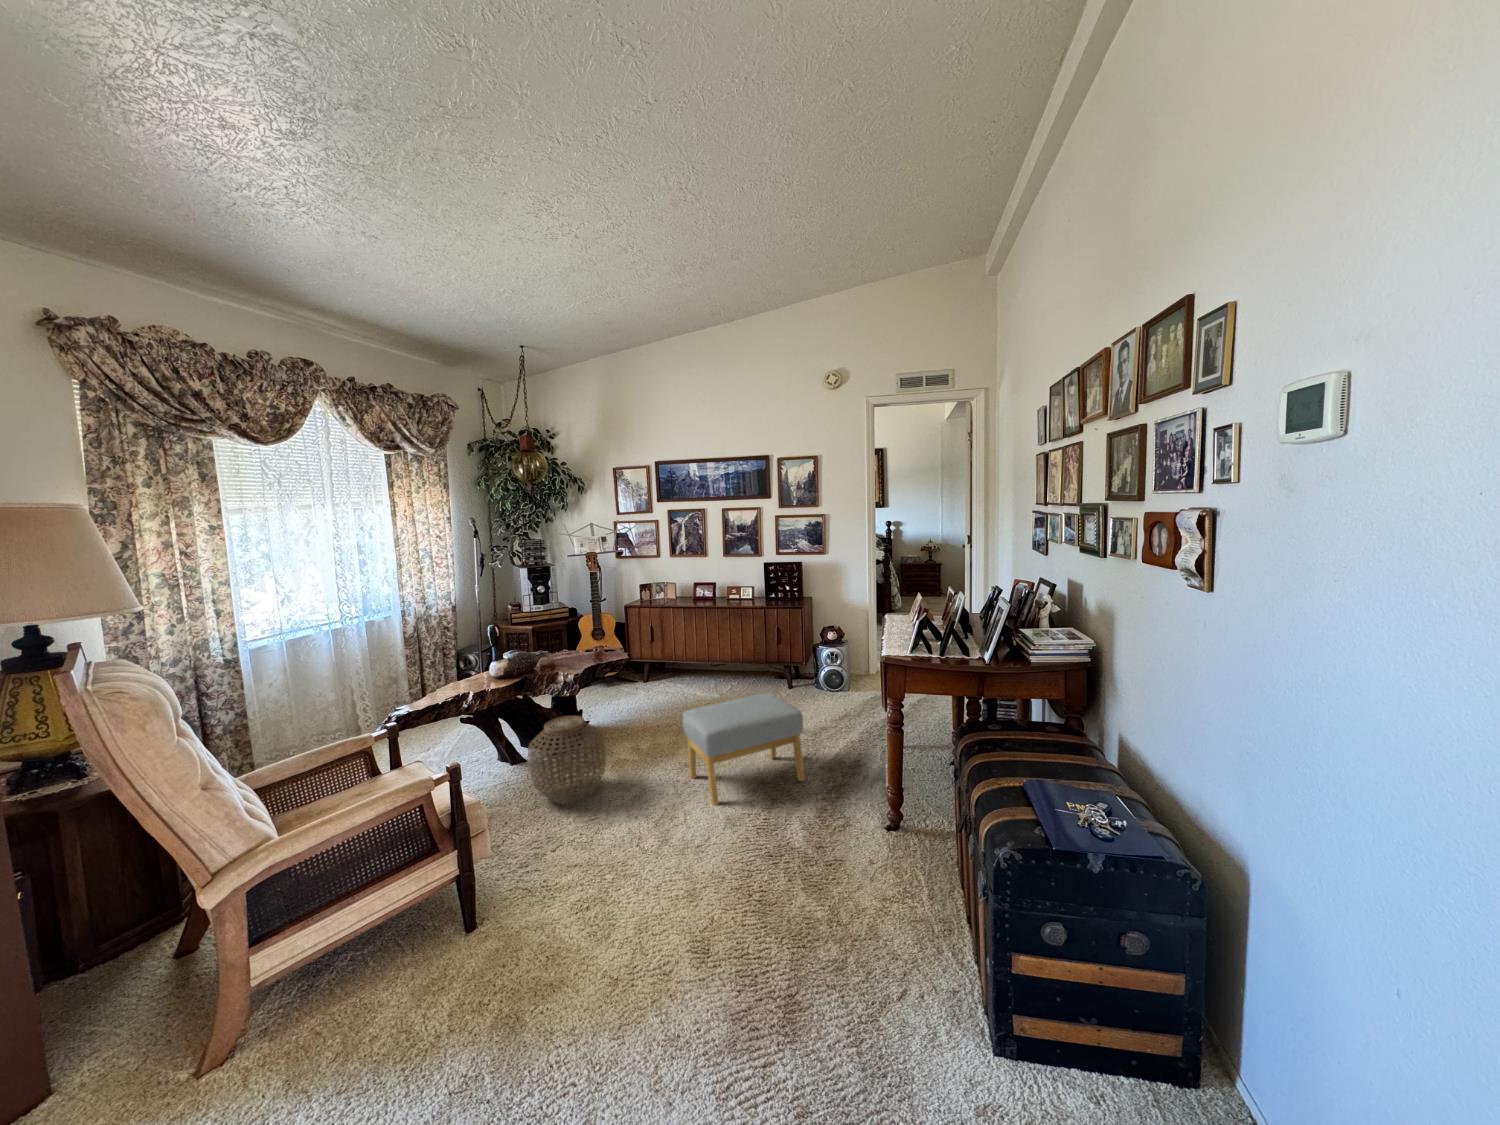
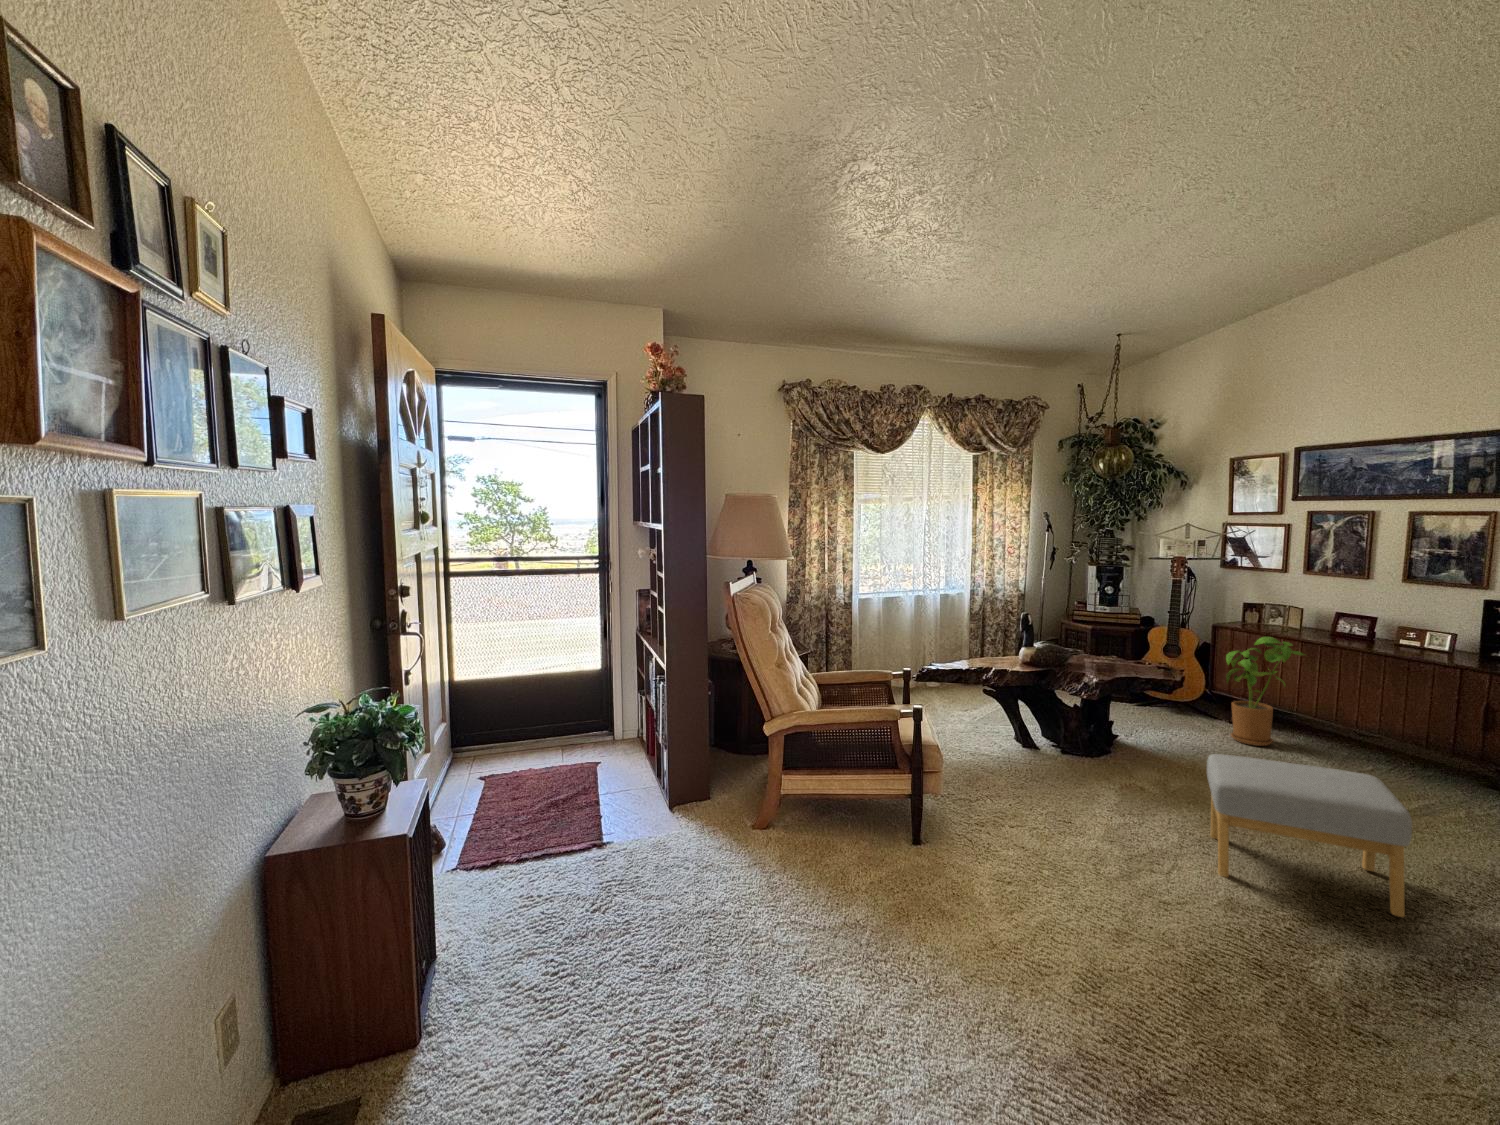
house plant: none [642,609,691,696] -> present [1226,637,1303,746]
woven basket: present [528,716,606,804] -> none [1020,713,1103,802]

